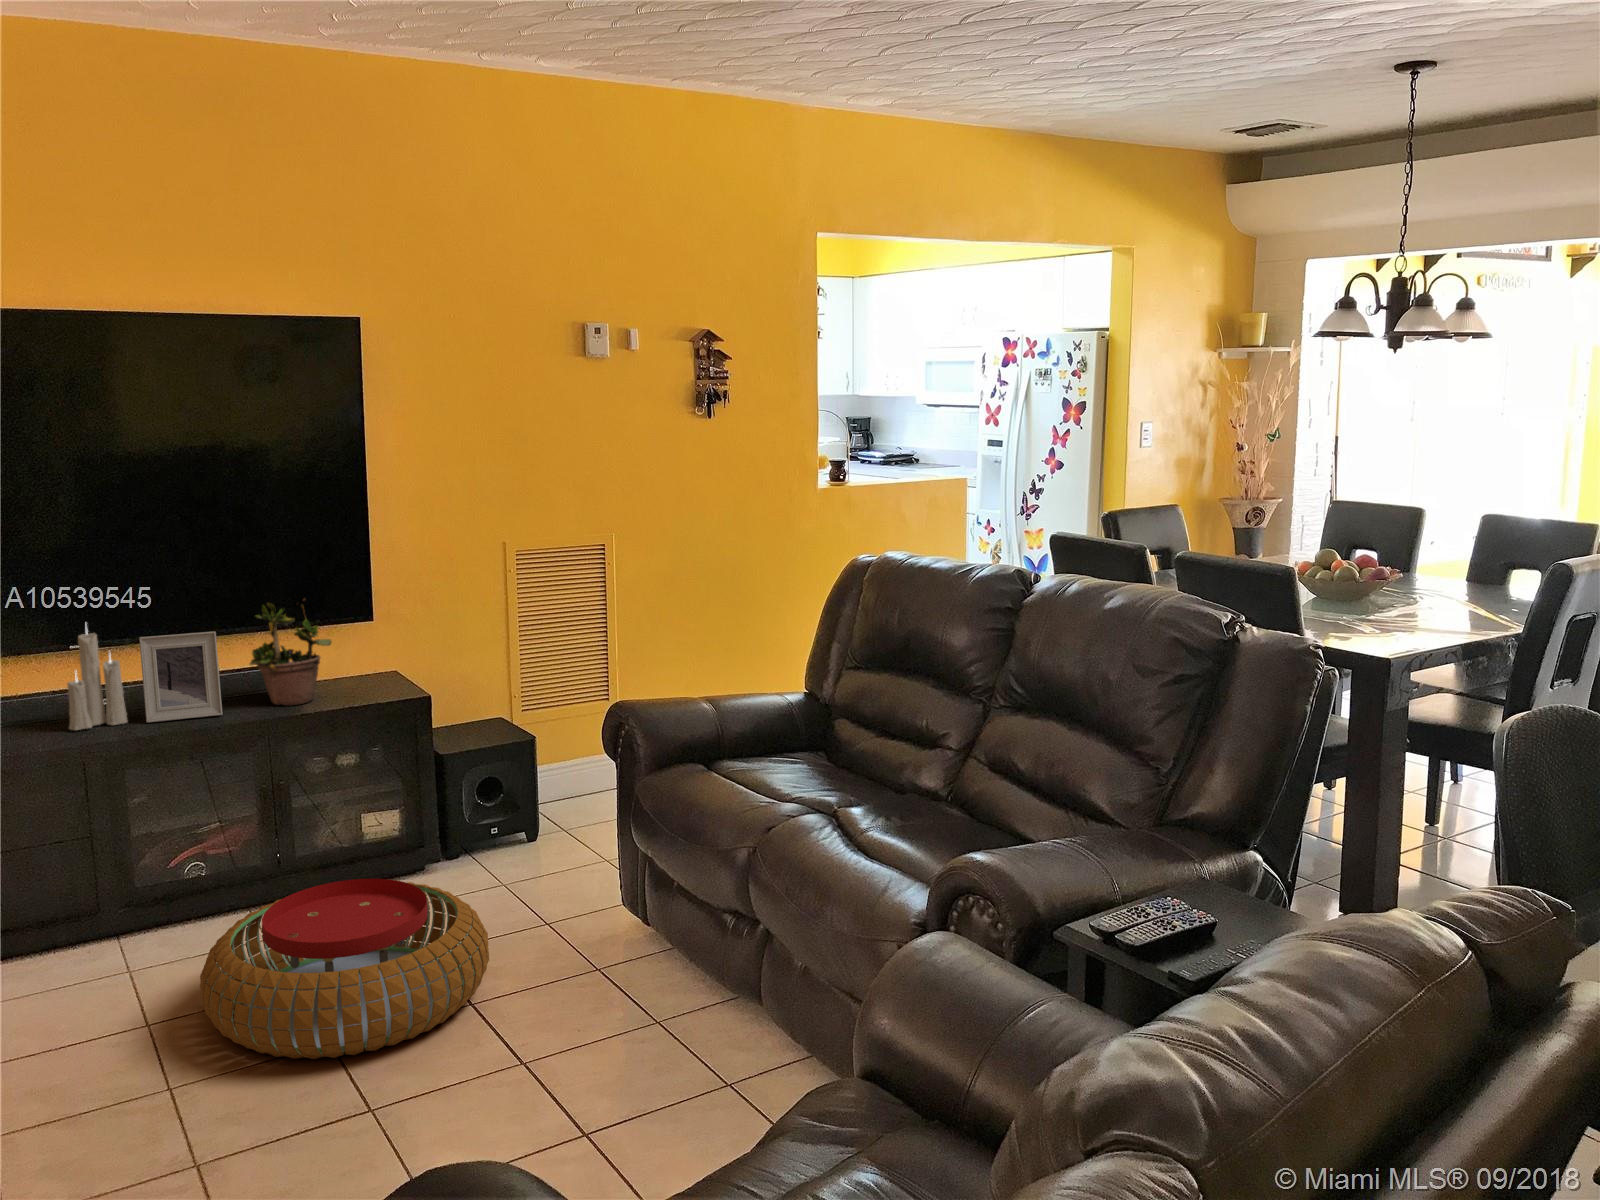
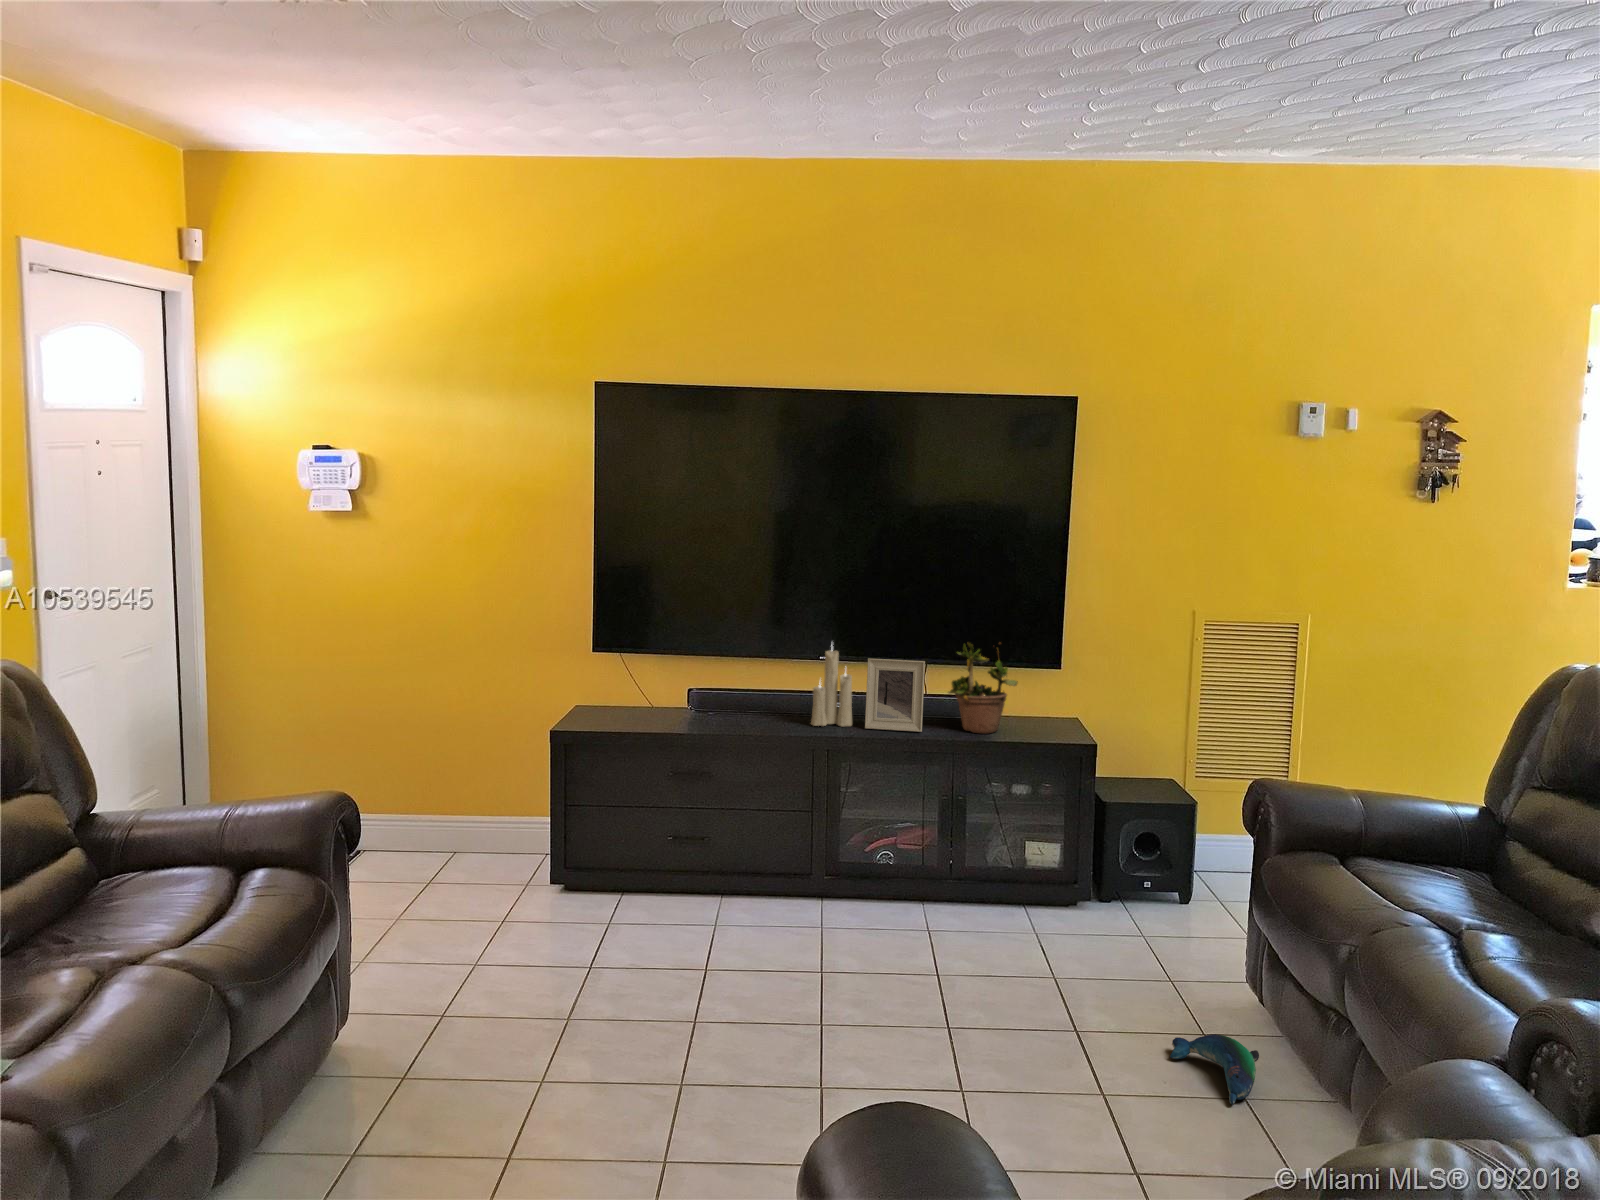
pouf: present [200,879,489,1059] -> none [860,890,1101,1044]
plush toy: none [575,965,663,1030] -> present [1170,1034,1259,1105]

